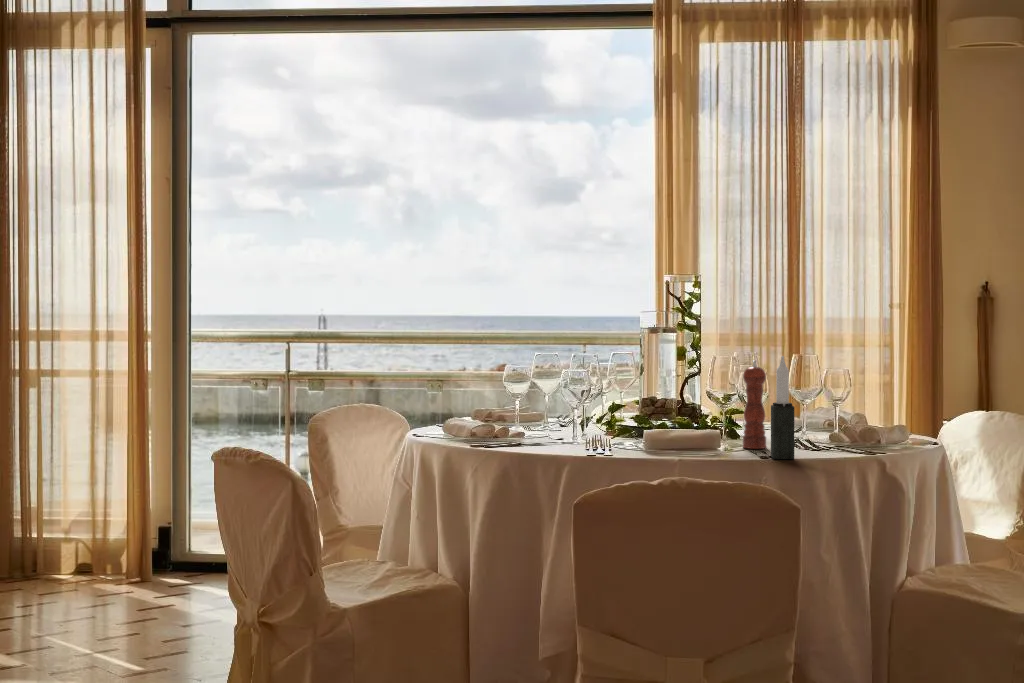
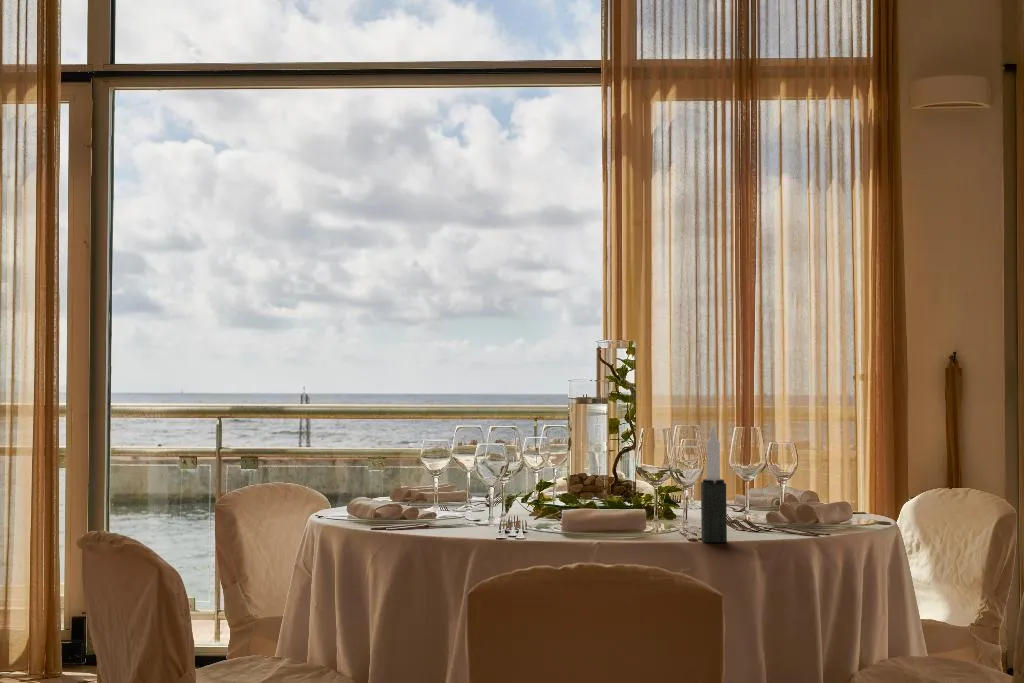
pepper mill: present [743,360,766,449] -> none [674,433,700,531]

